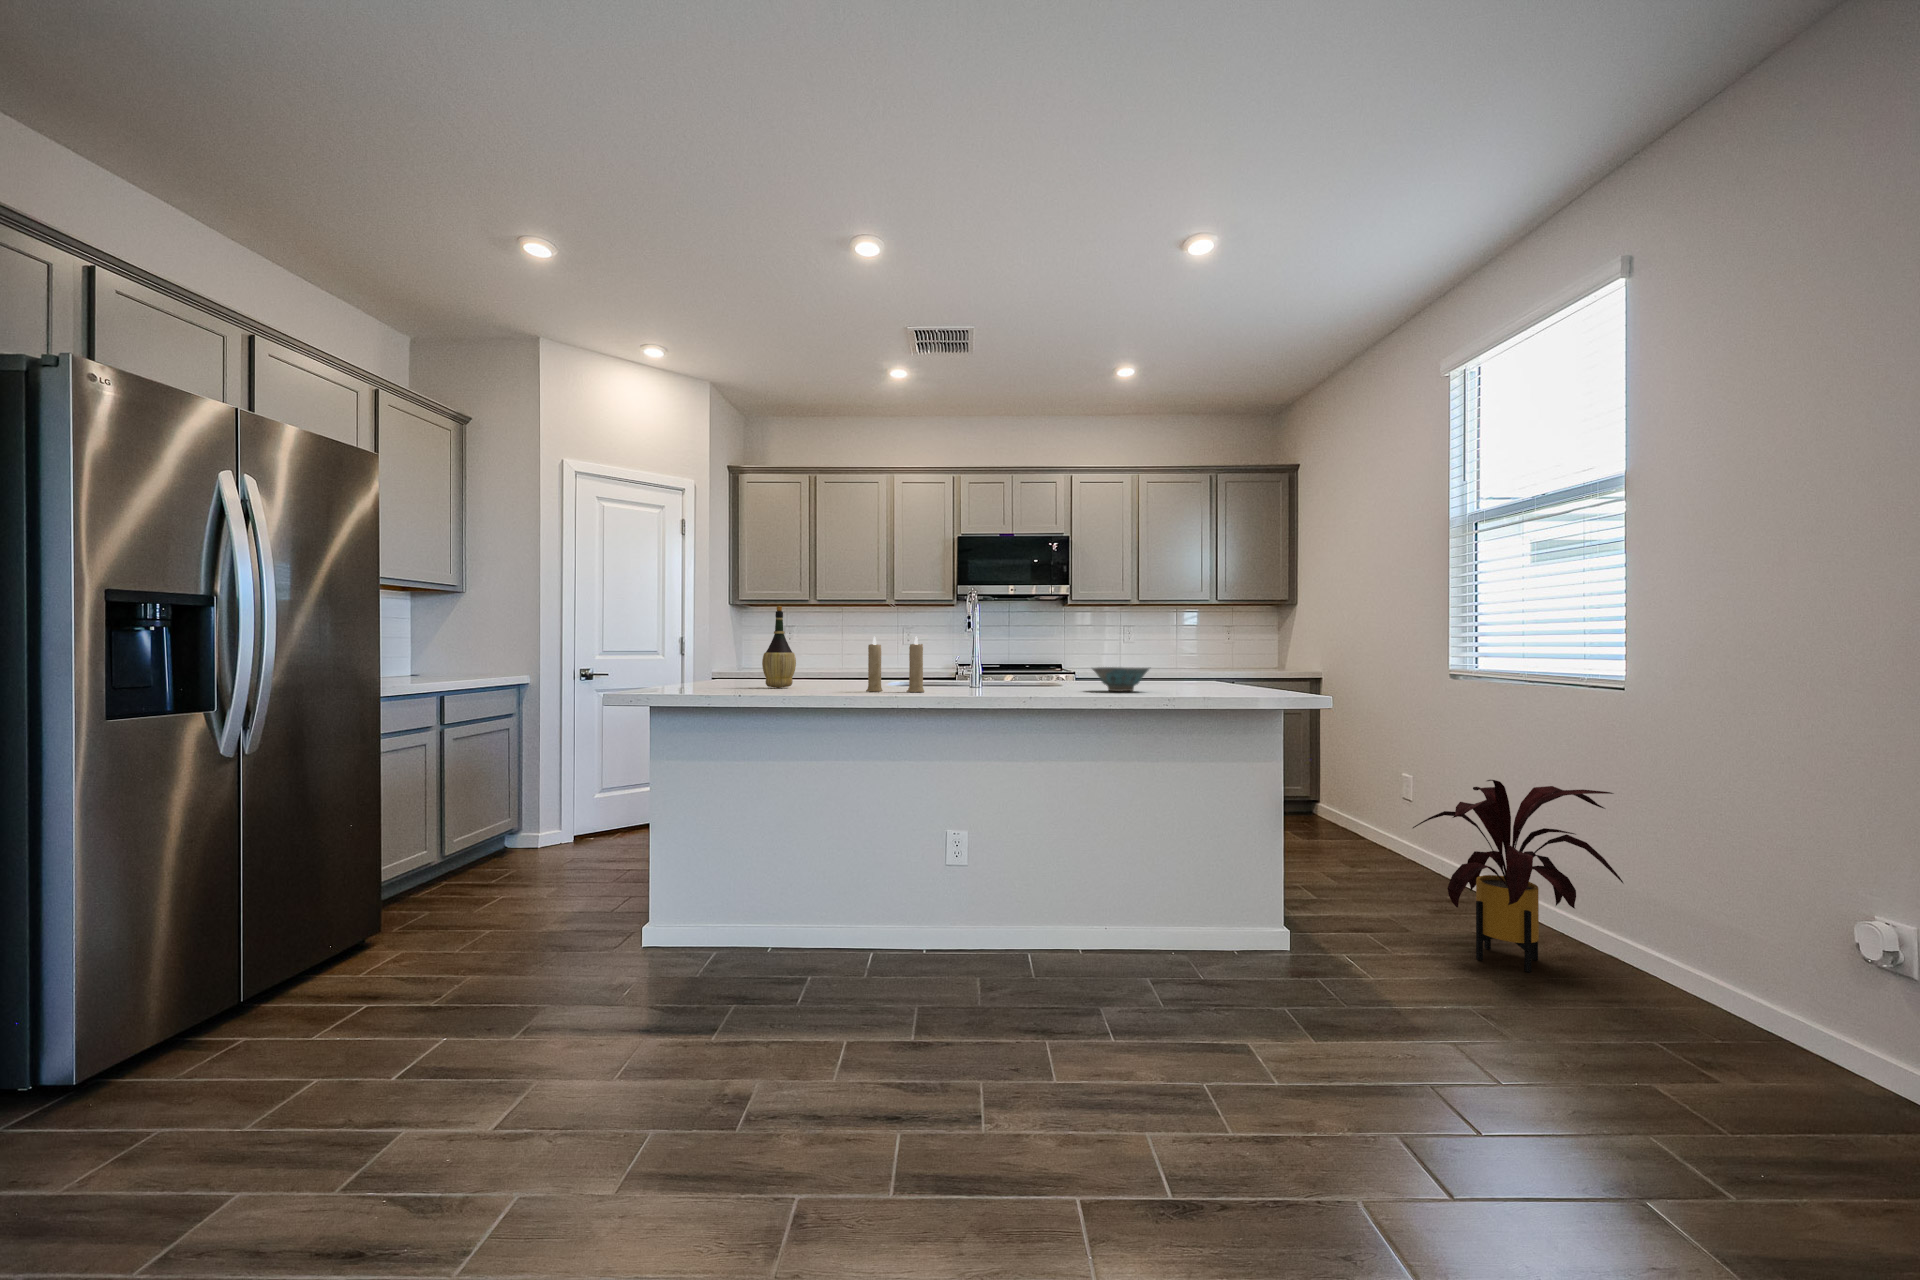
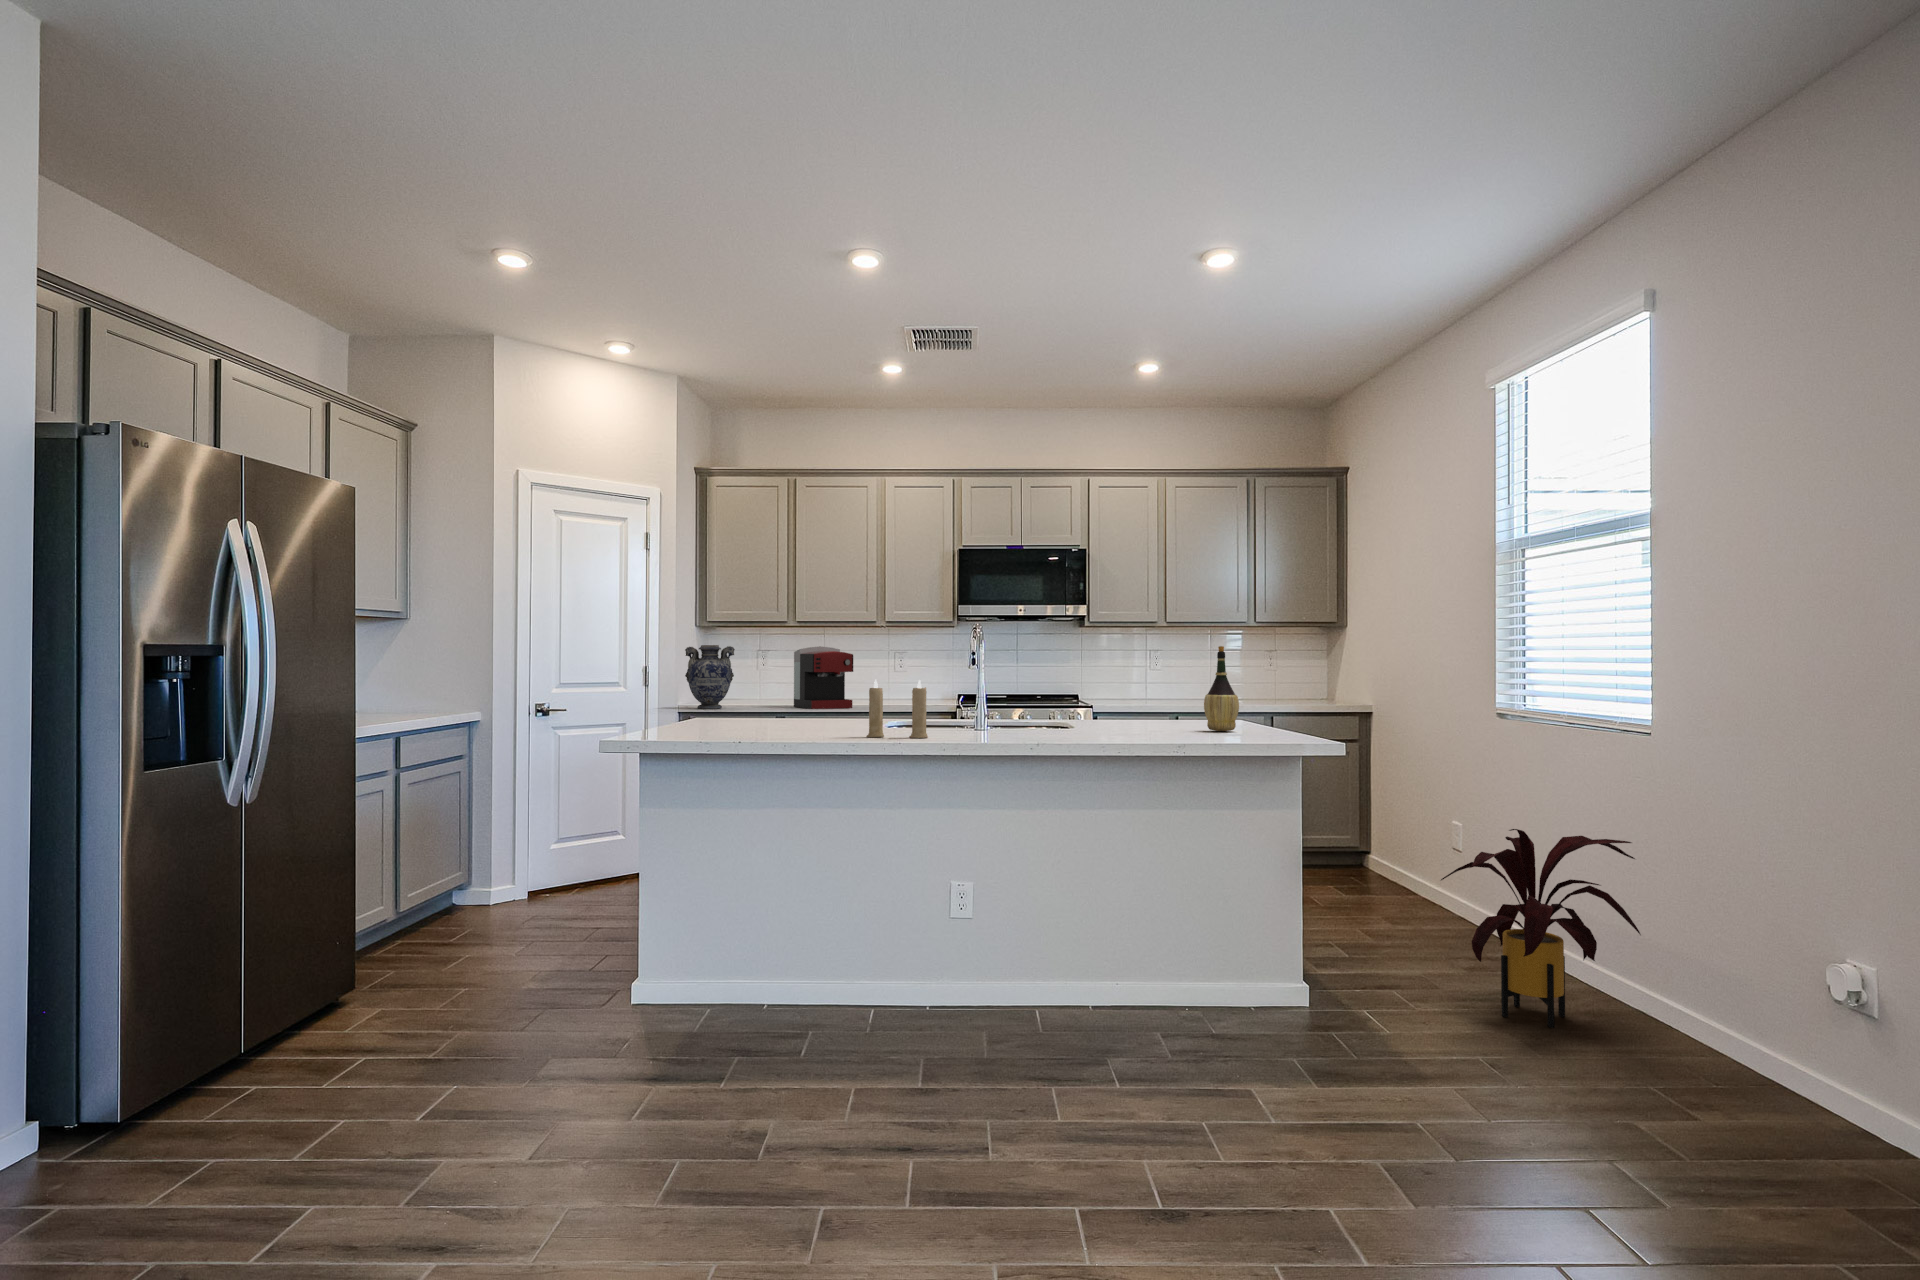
wine bottle: present [762,606,796,688] -> present [1204,646,1239,731]
vase: none [720,619,764,675] -> present [685,645,735,709]
coffee maker: none [816,621,867,675] -> present [794,646,853,709]
ceramic bowl: present [1093,667,1149,691] -> none [1102,710,1165,737]

